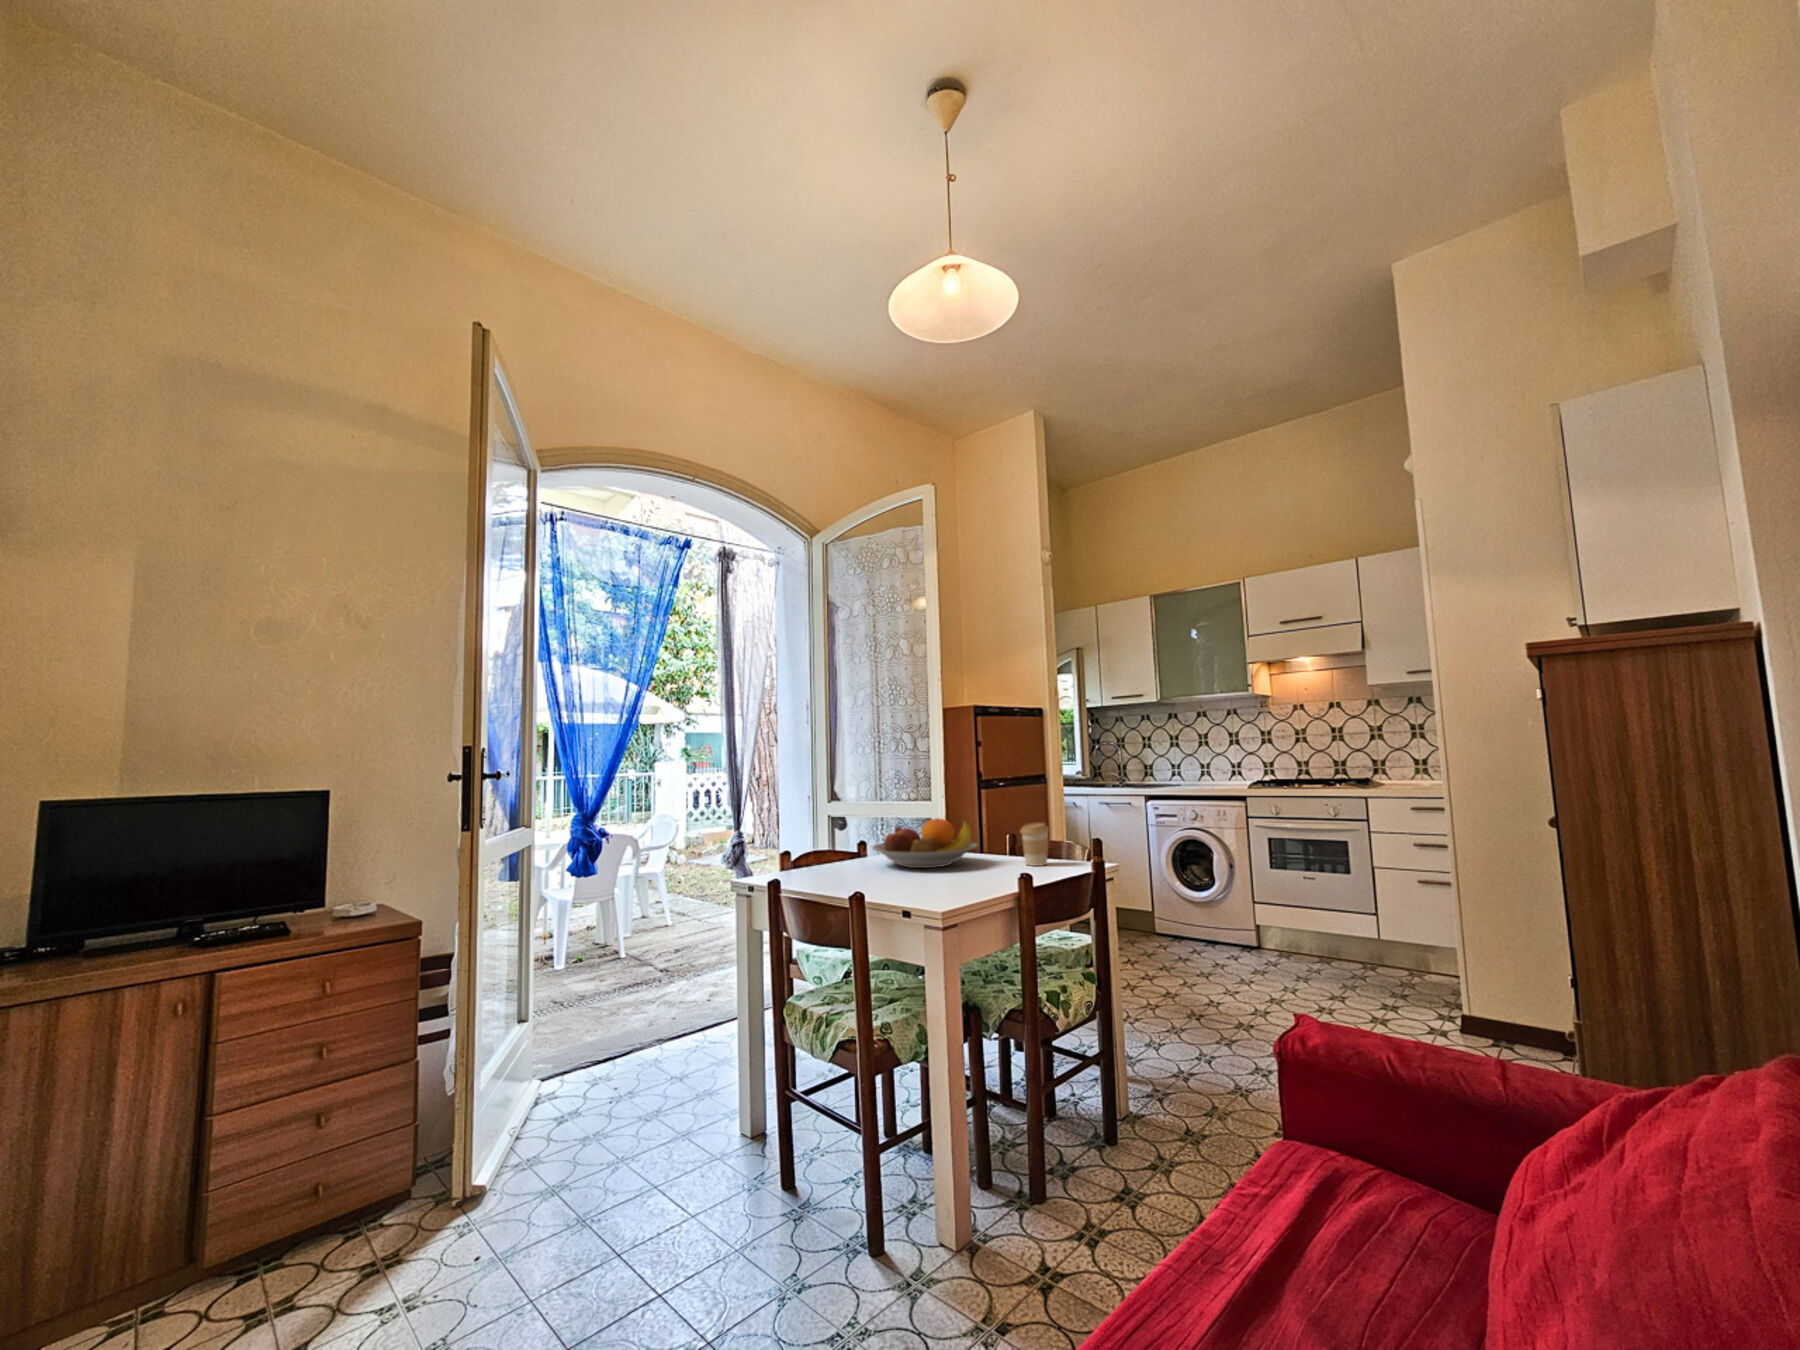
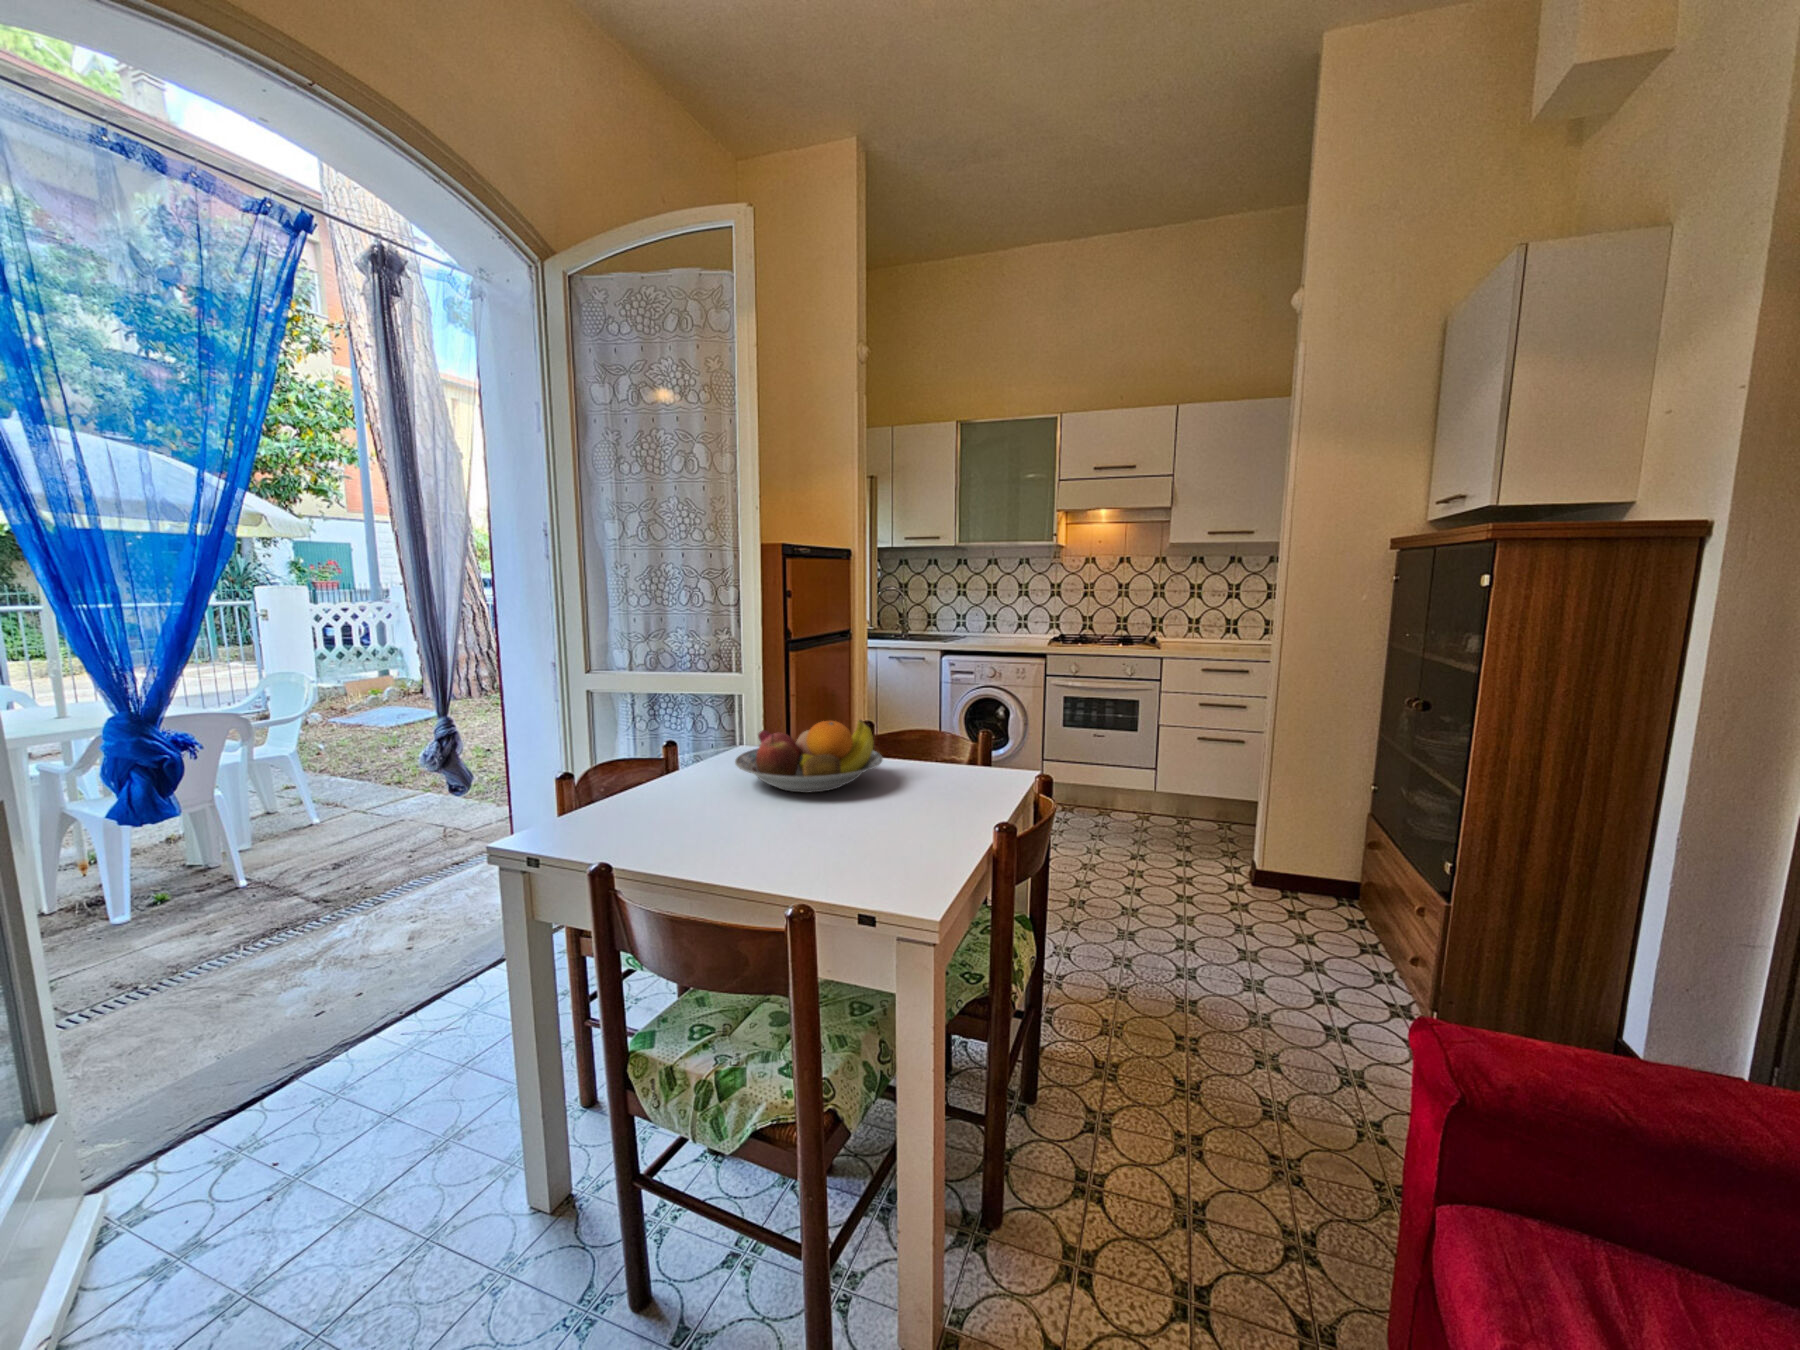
coffee cup: present [1020,823,1049,866] -> none [935,722,973,779]

